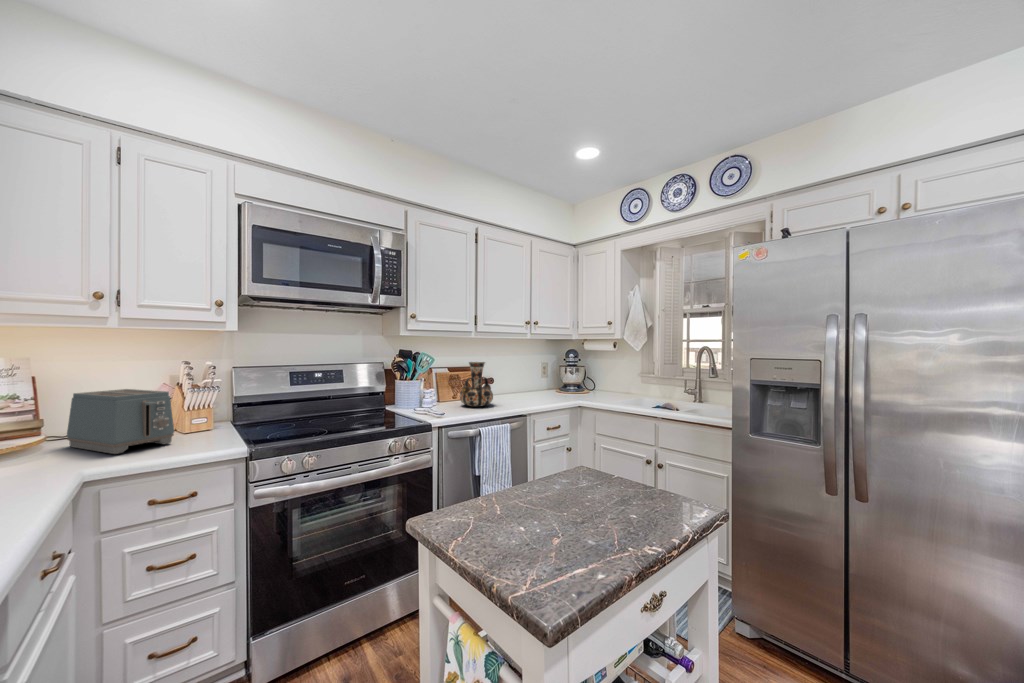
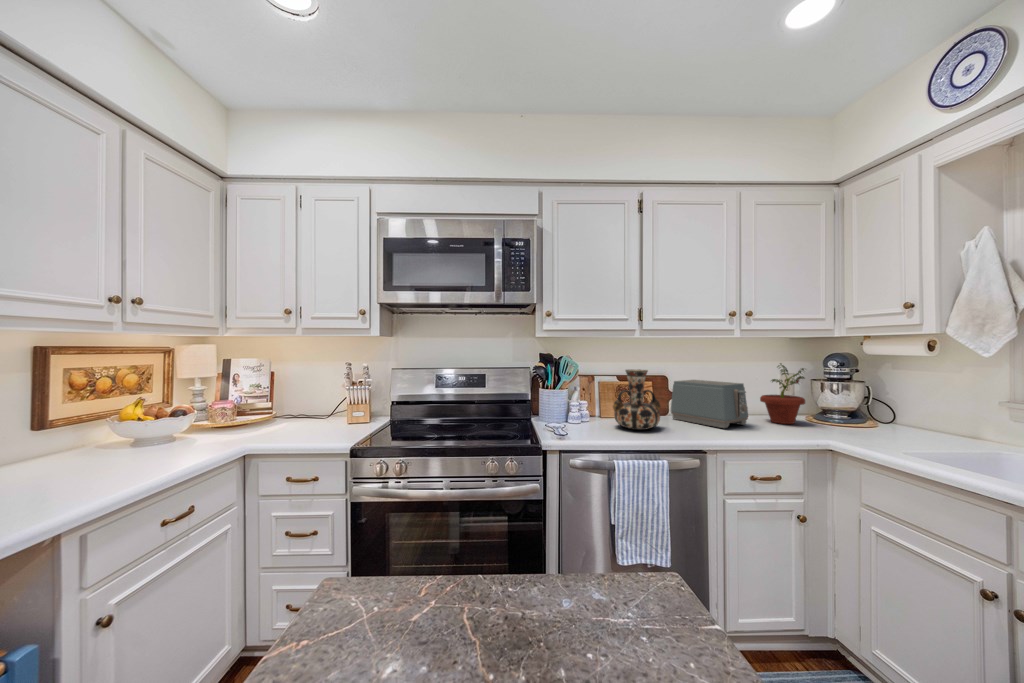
potted plant: none [538,356,563,395] -> present [760,363,805,424]
toaster: present [67,389,174,454] -> present [671,380,748,428]

